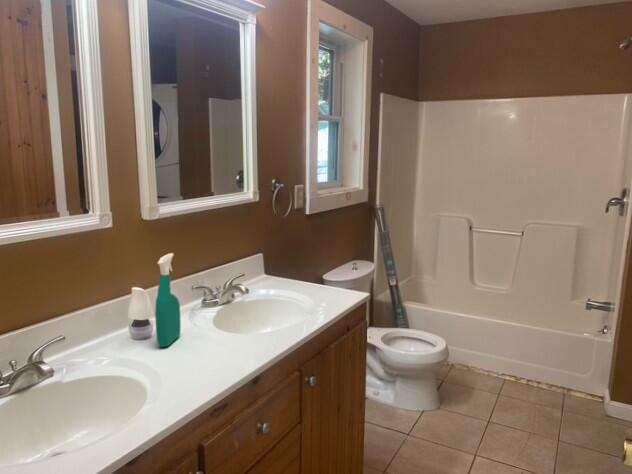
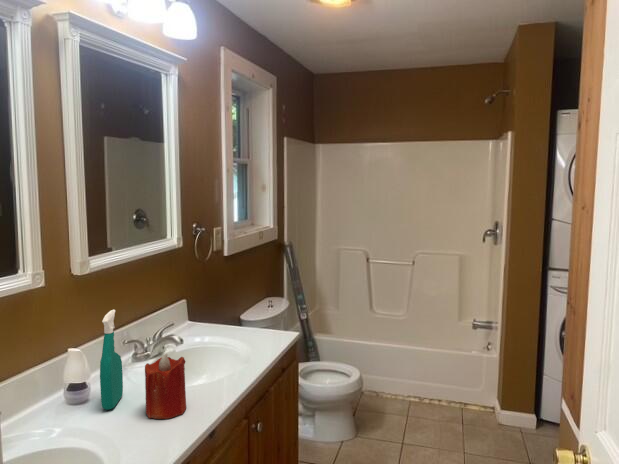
candle: none [193,298,234,361] -> present [145,354,186,419]

